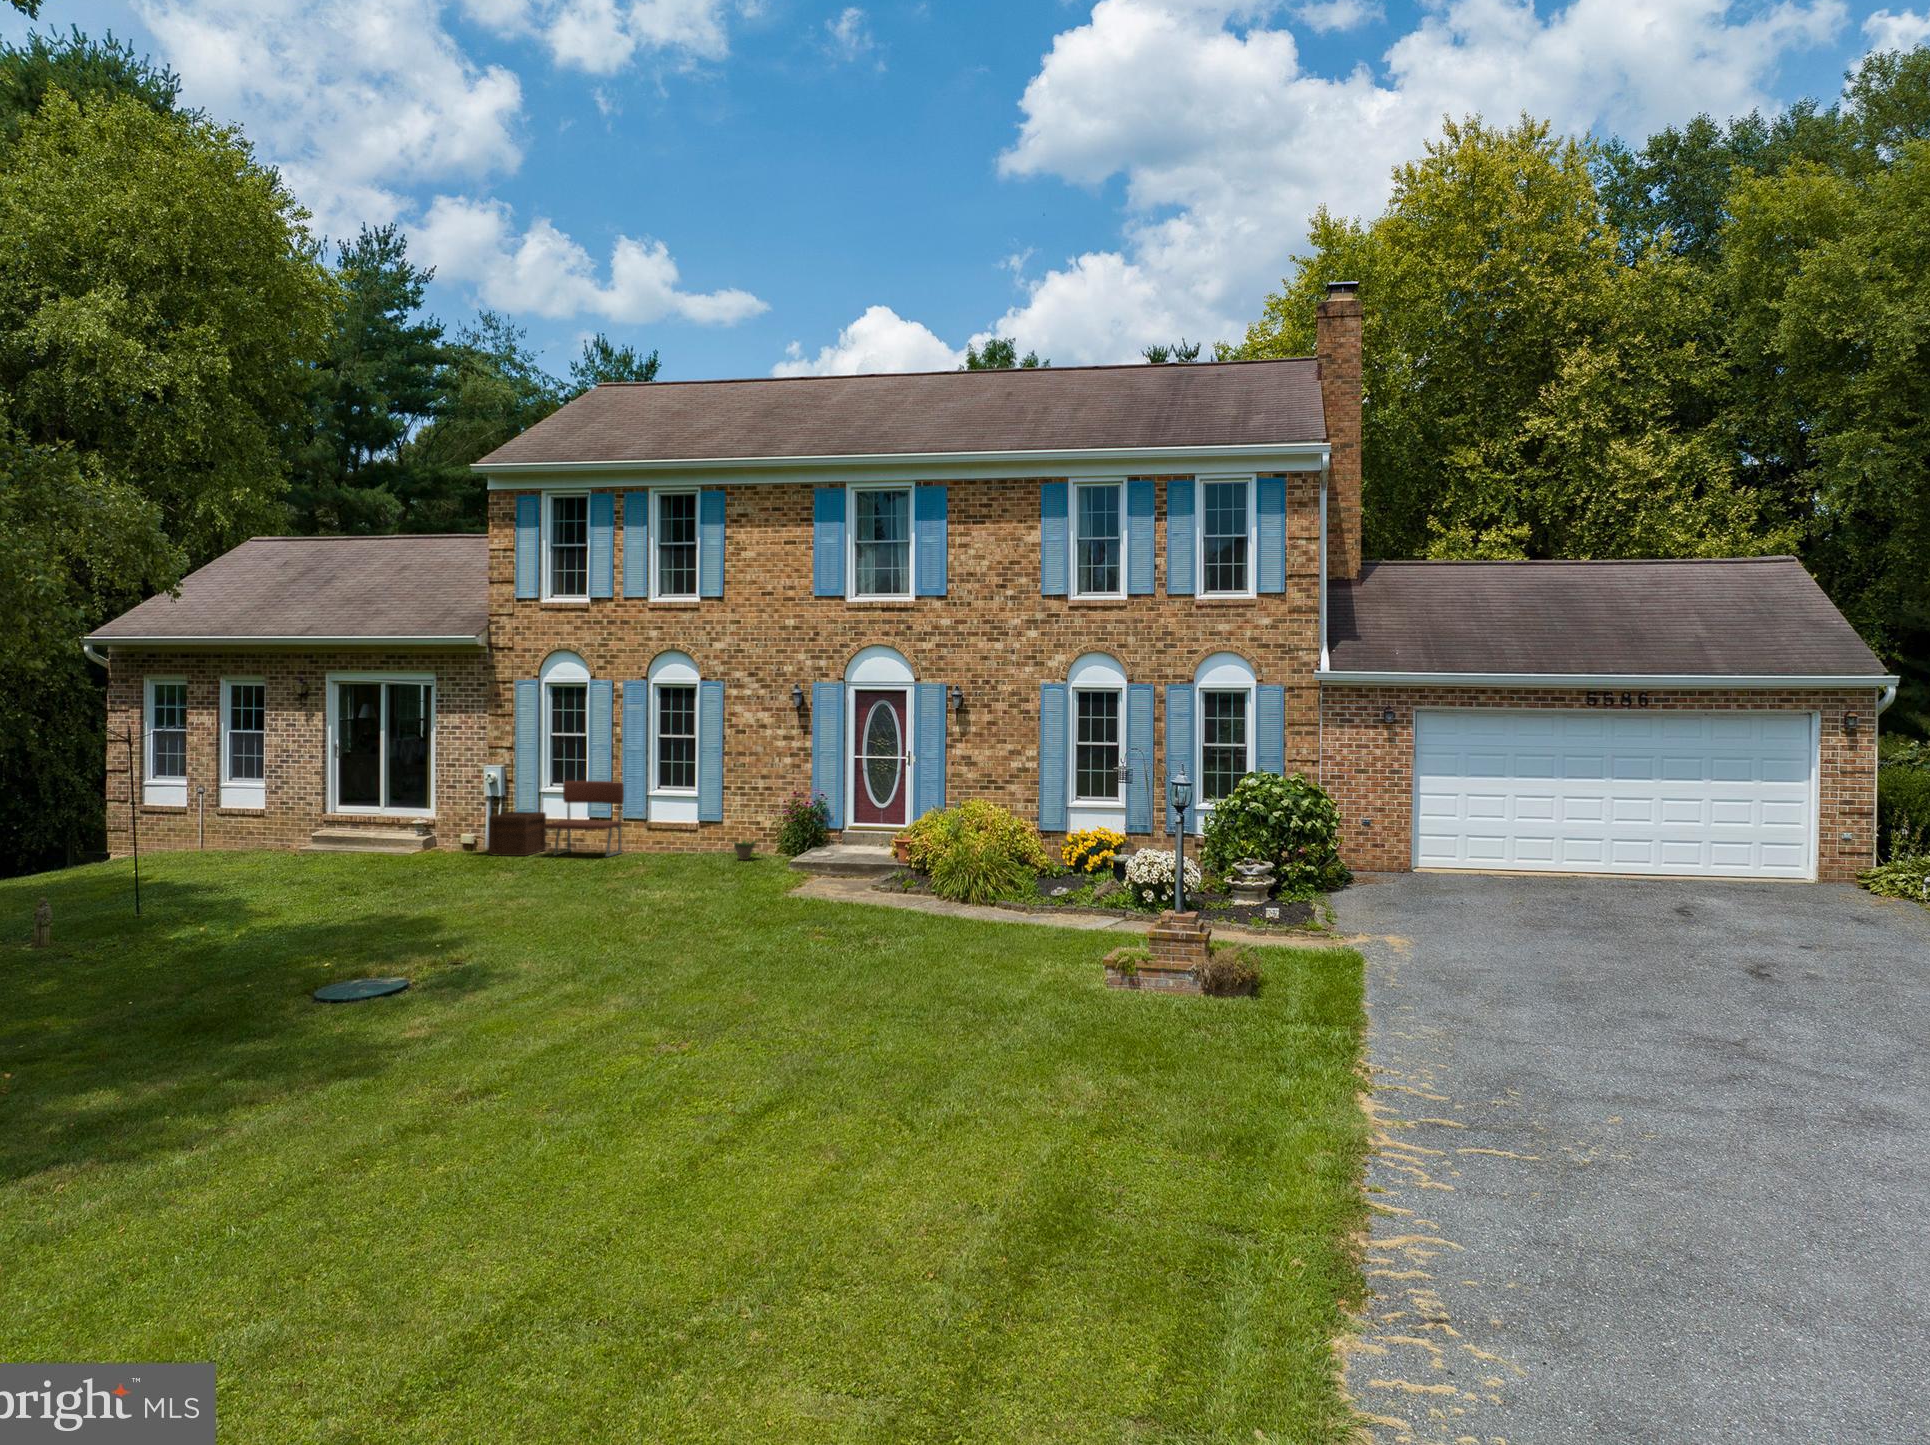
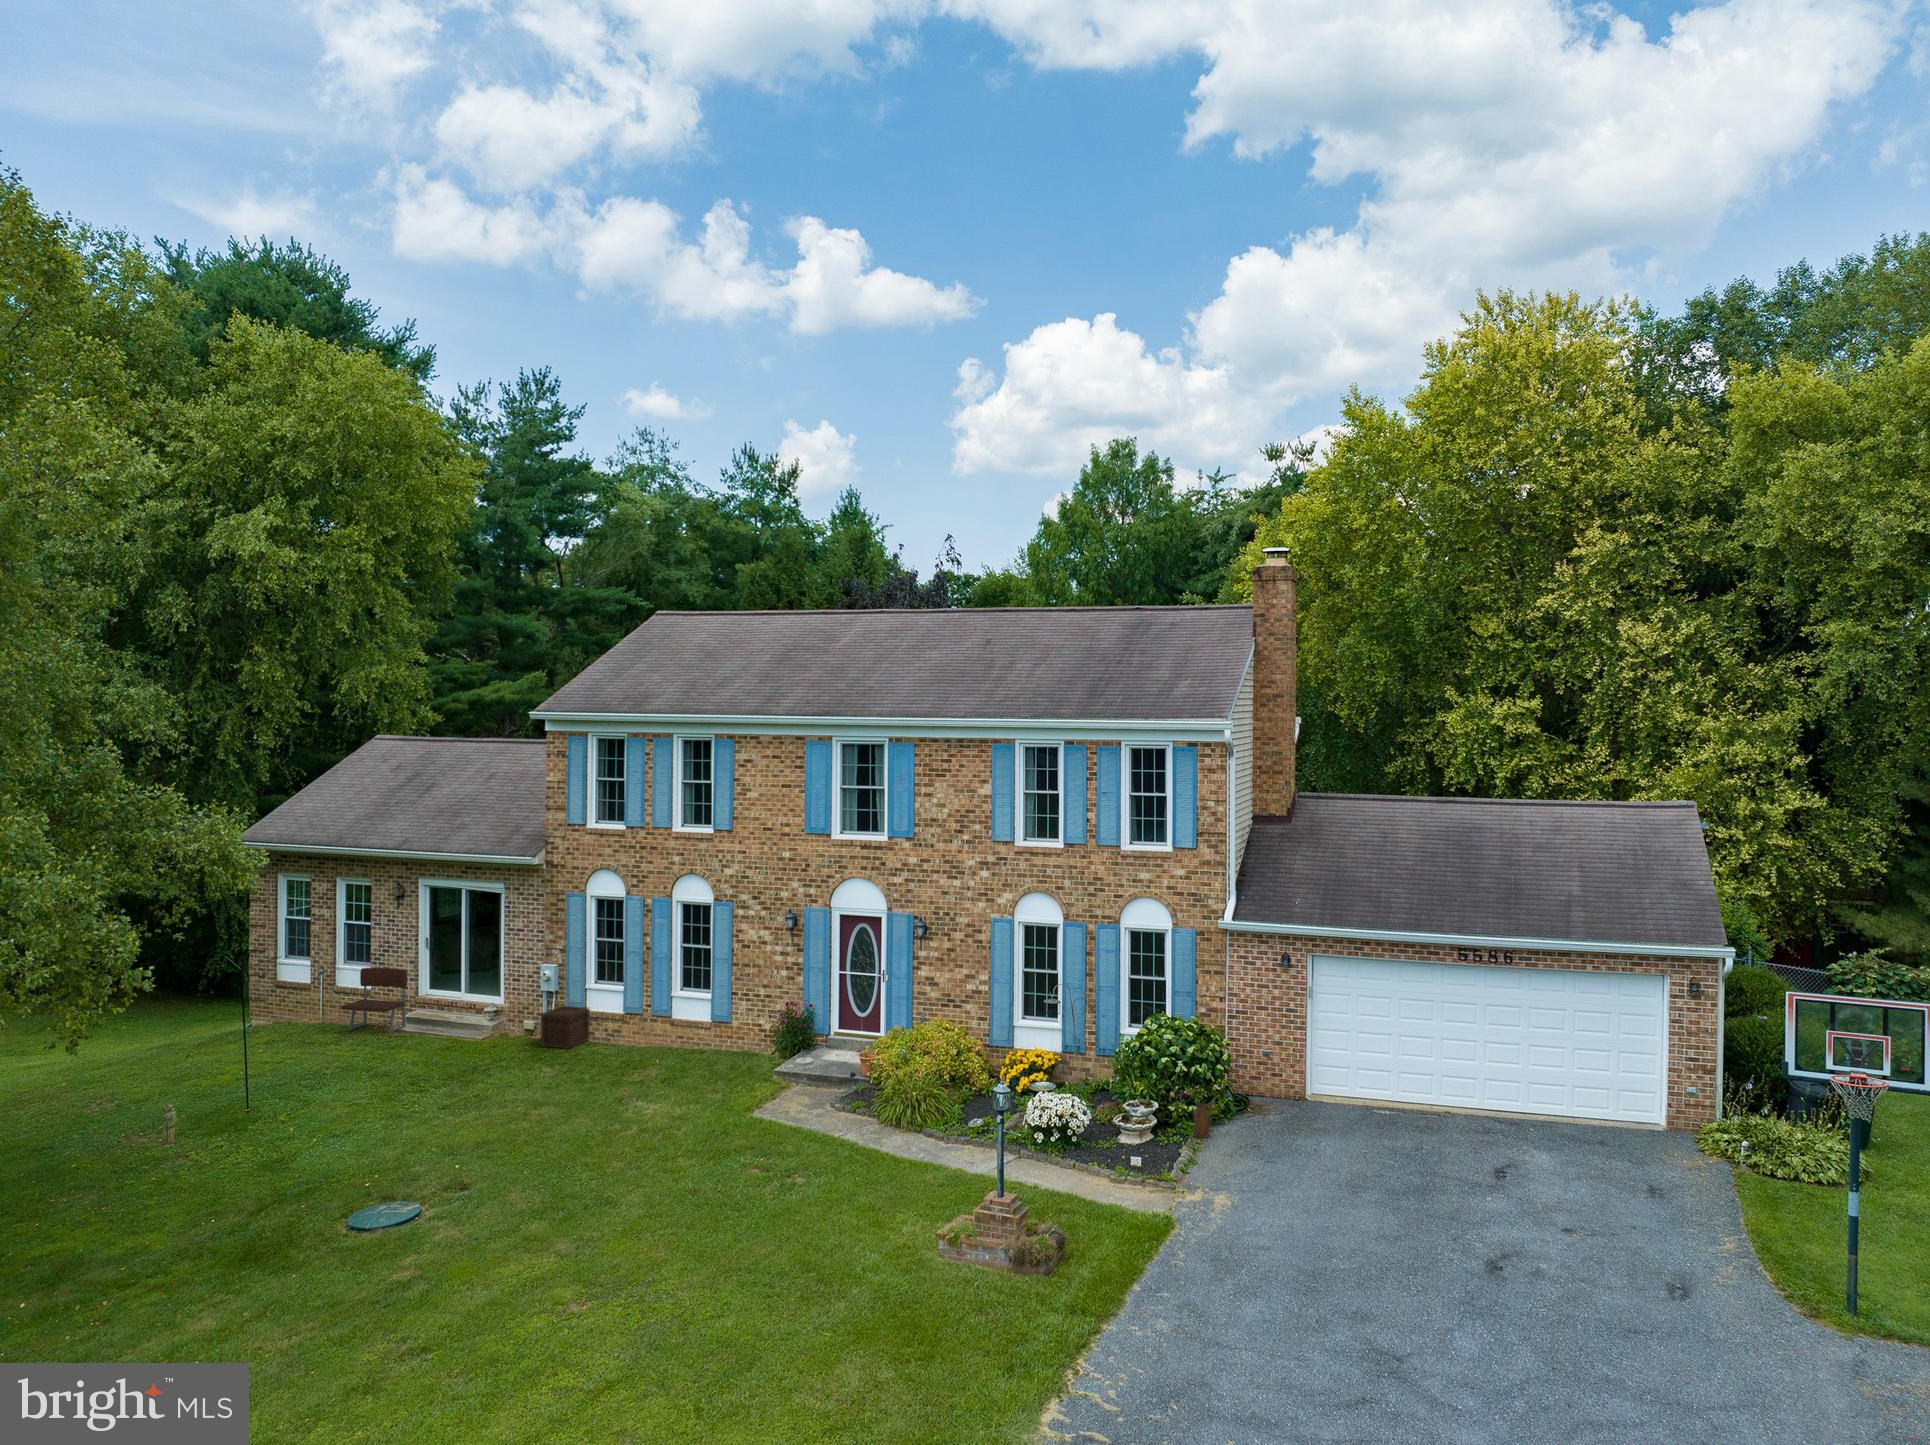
bench: present [546,781,624,857] -> present [342,968,407,1033]
decorative plant: present [732,840,760,860] -> none [731,1040,762,1060]
watering can: none [1312,859,1333,899] -> present [1193,1101,1214,1138]

